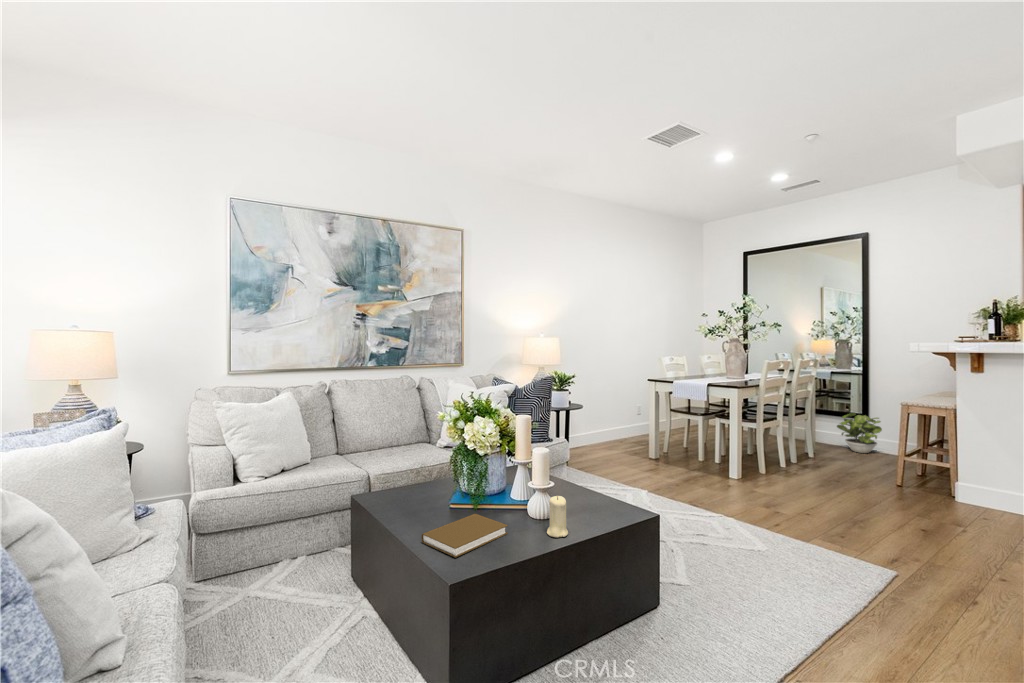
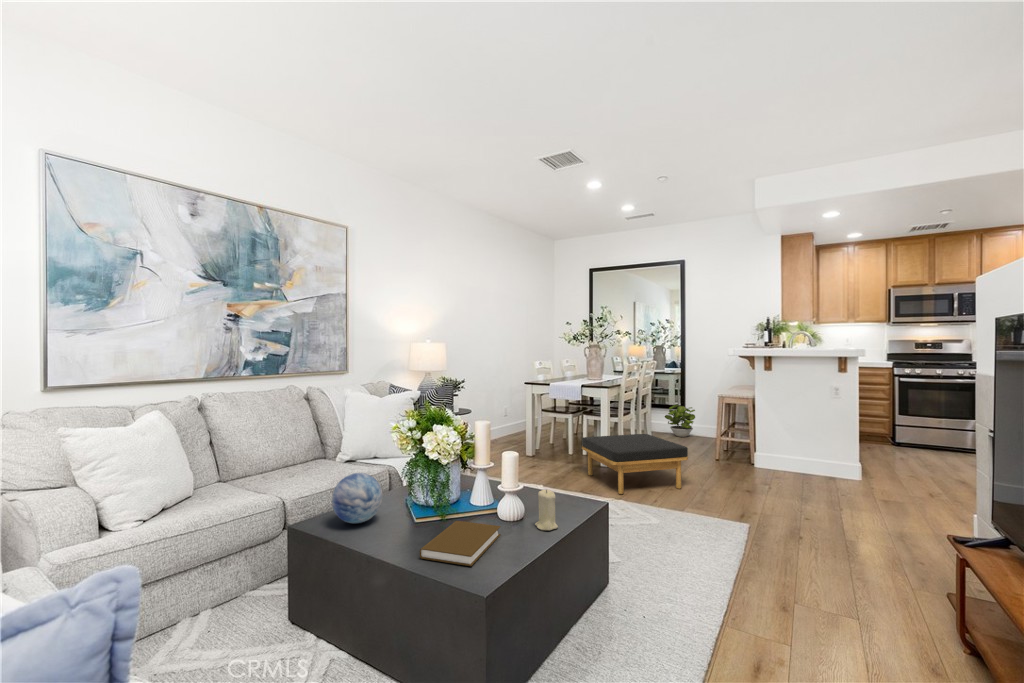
ottoman: none [699,443,824,515] -> present [582,434,688,494]
decorative orb: none [381,459,424,503] -> present [332,473,382,524]

